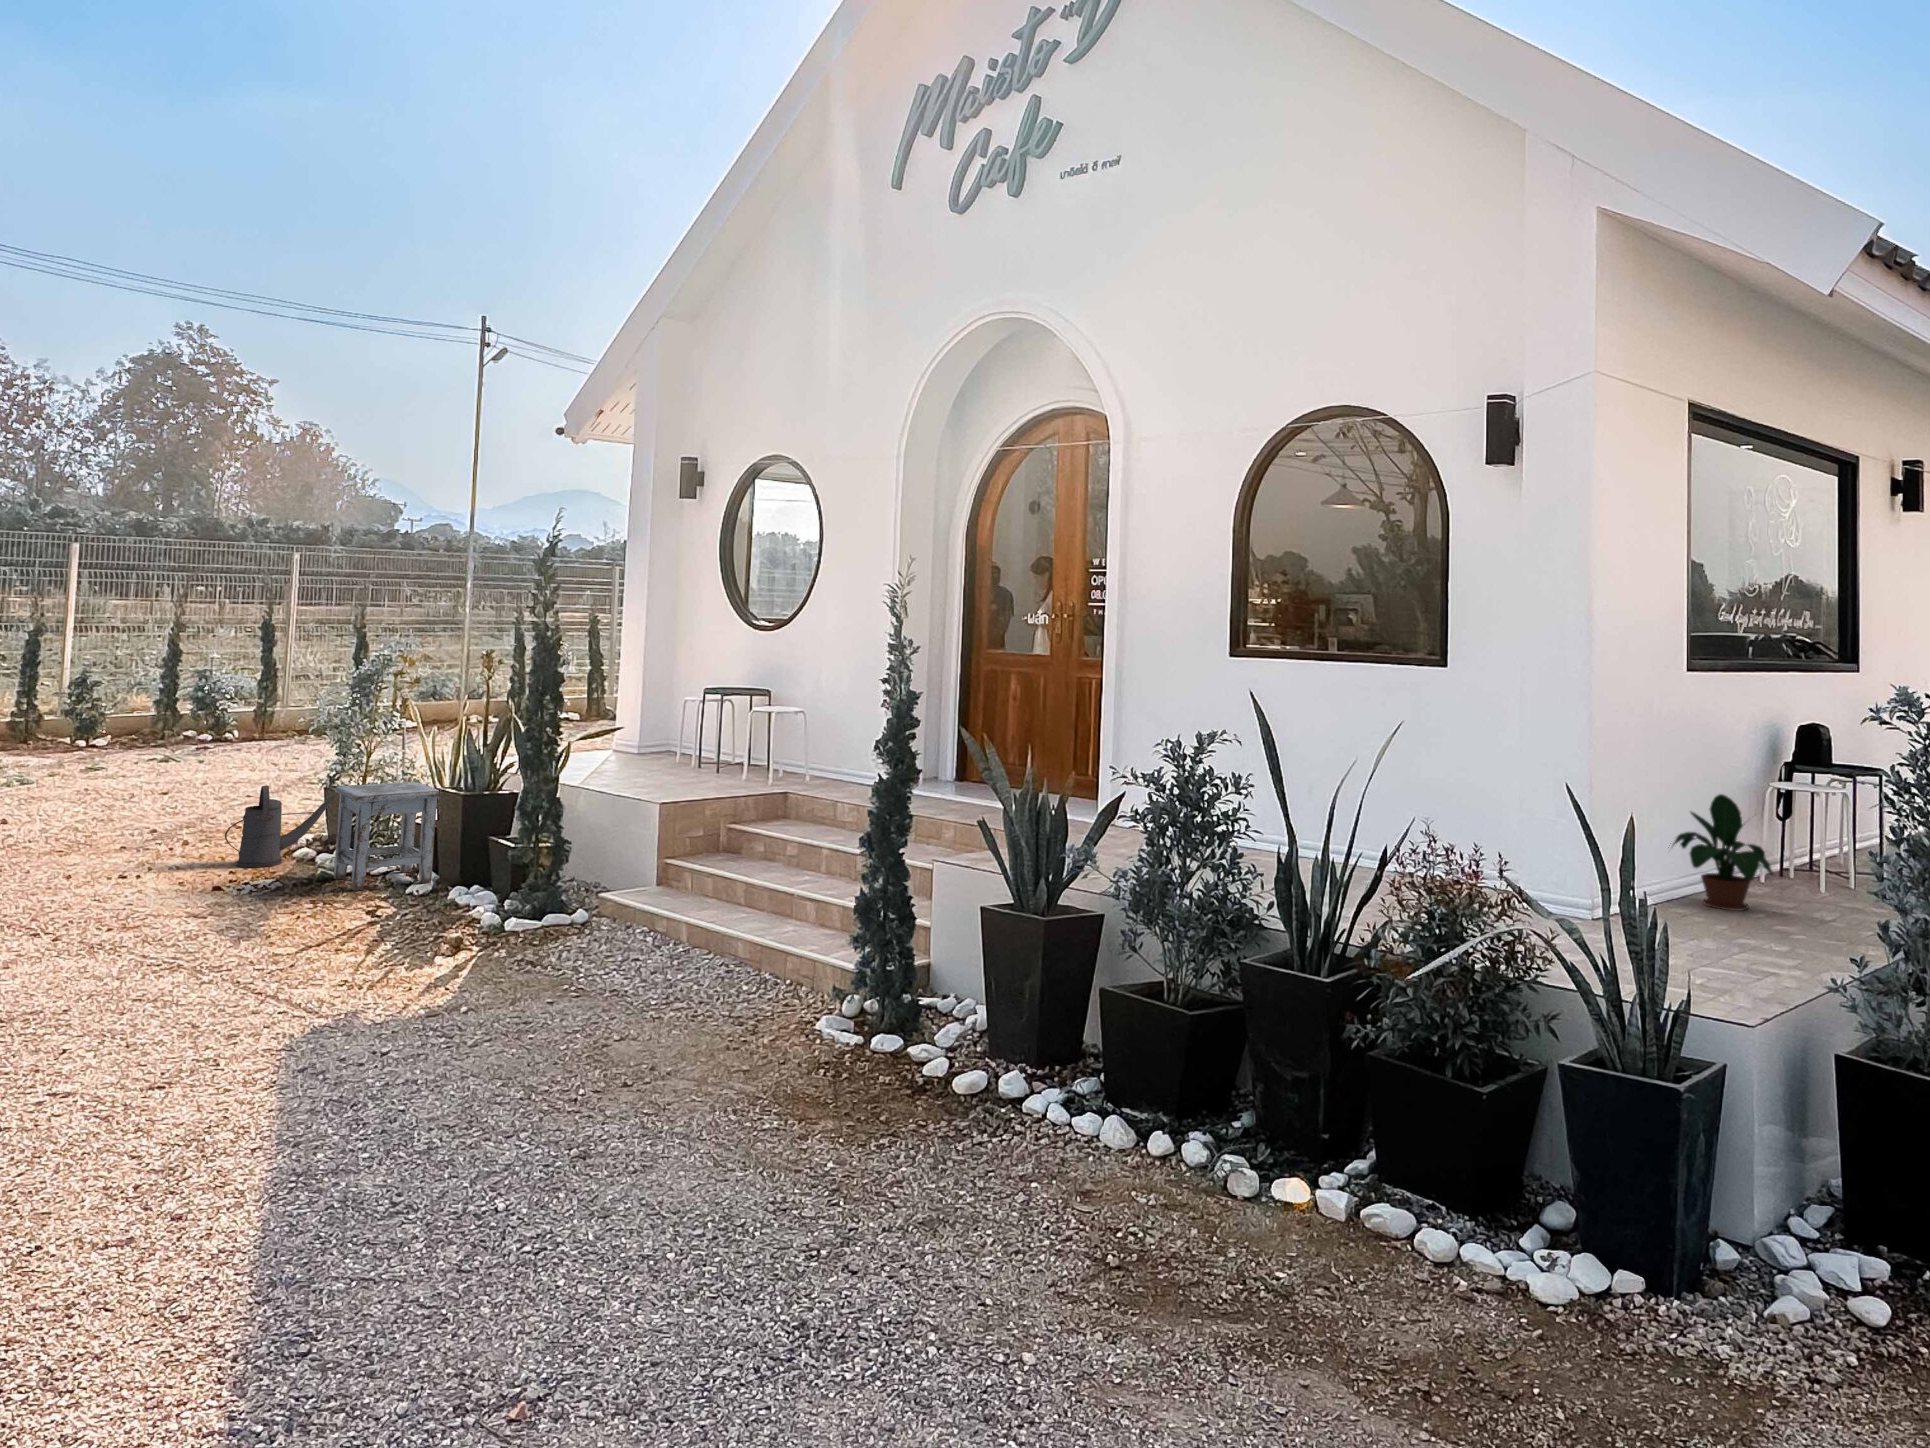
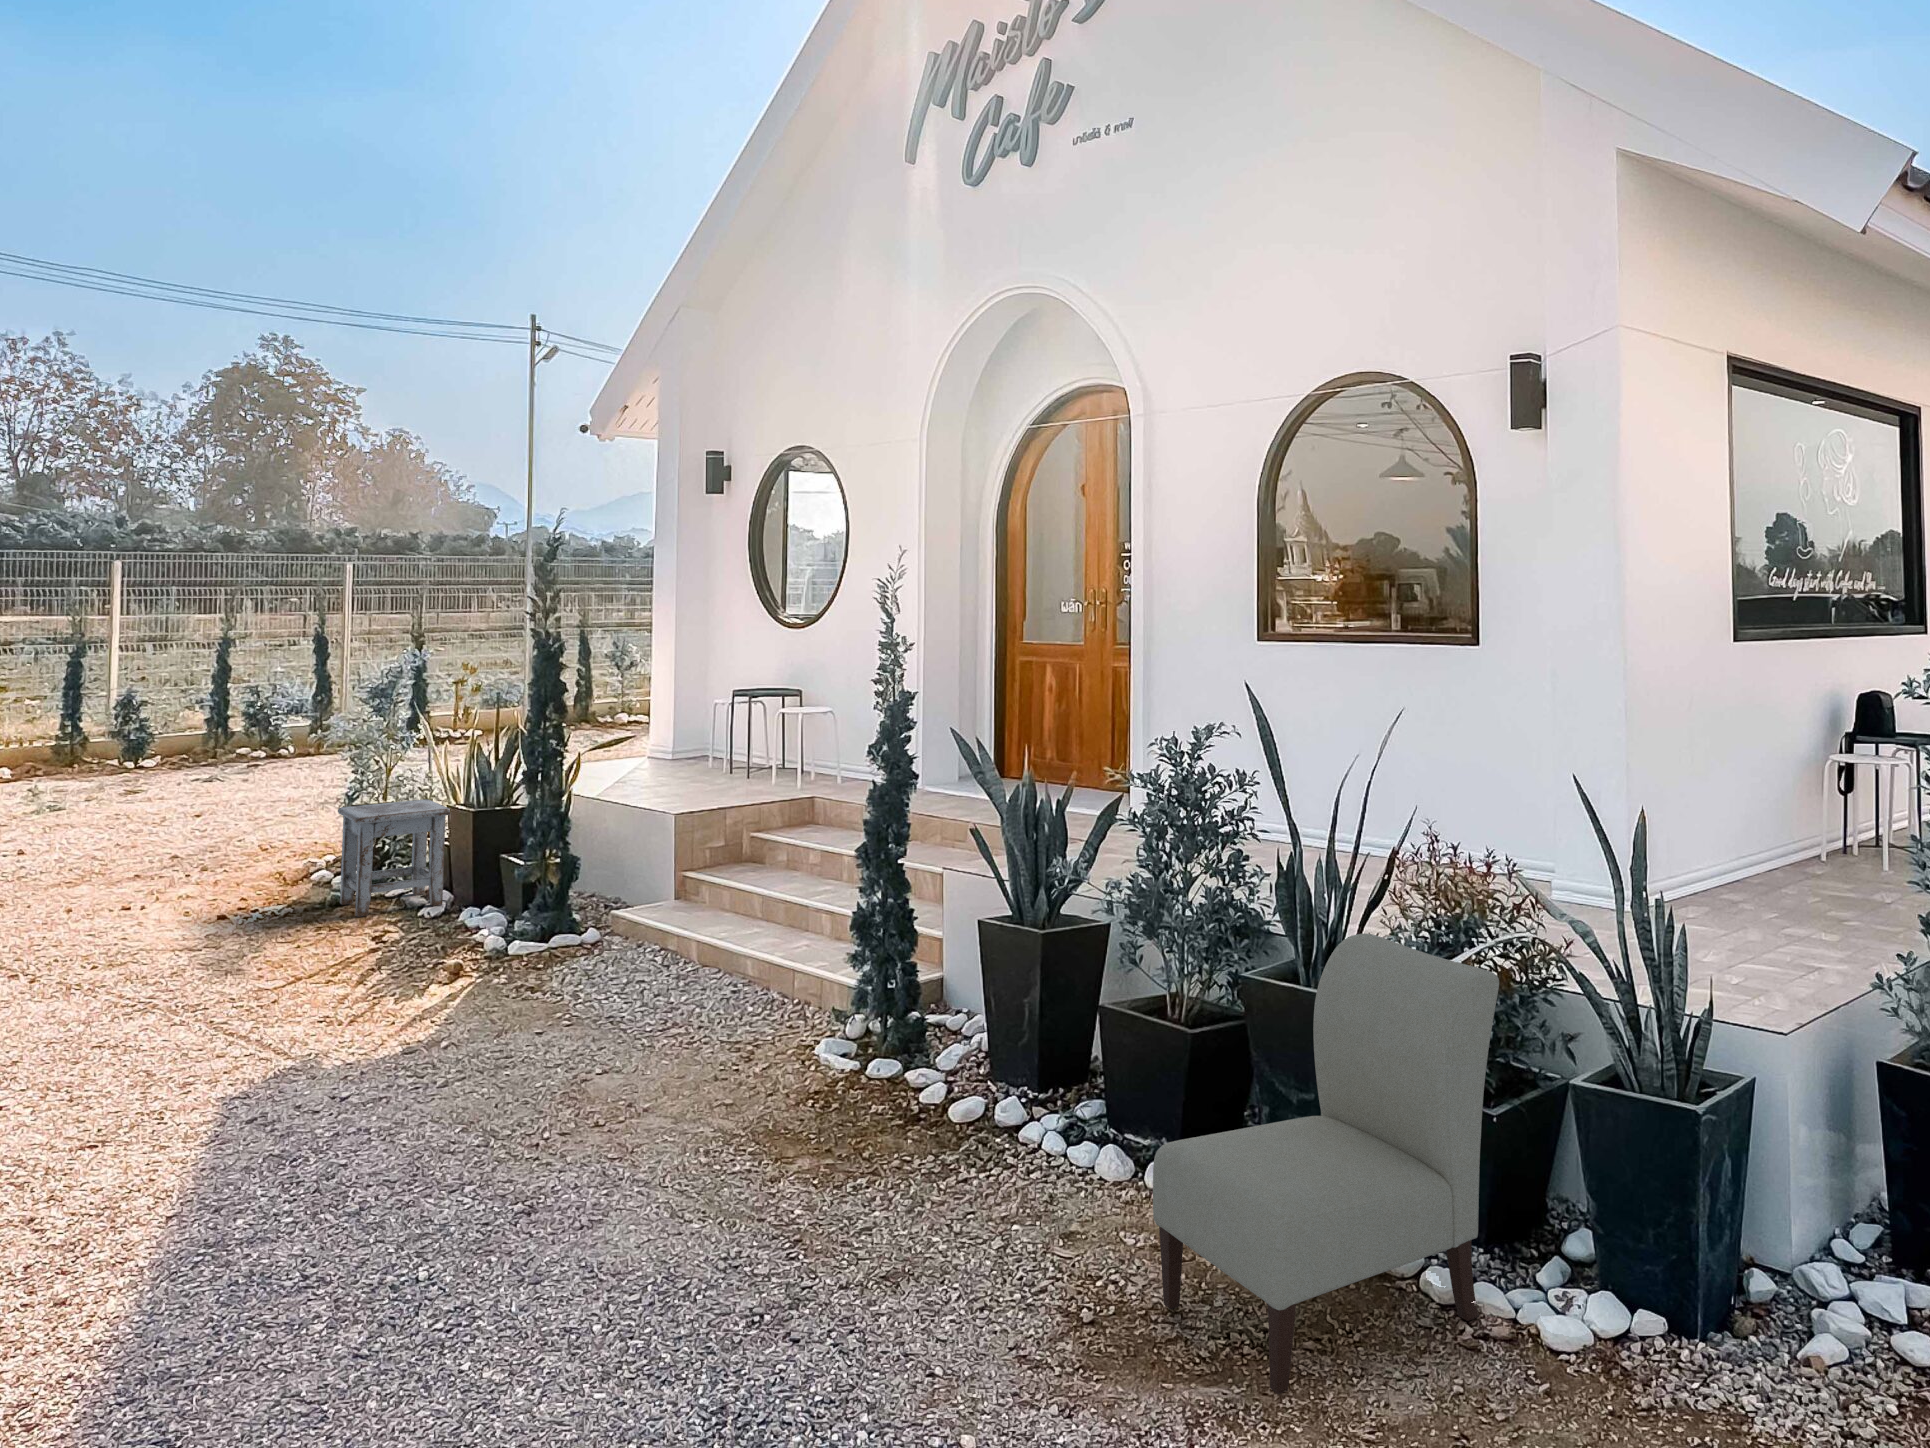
watering can: present [225,786,334,867] -> none [227,809,344,895]
potted plant: present [1668,794,1772,911] -> none [1720,771,1834,894]
chair: none [1174,925,1494,1331] -> present [1153,933,1499,1394]

